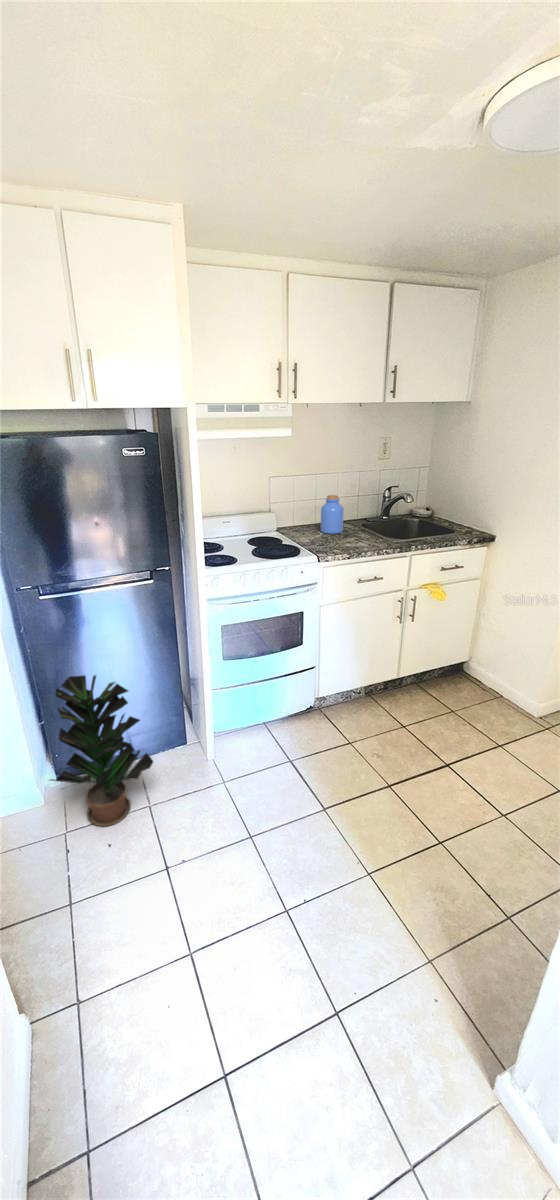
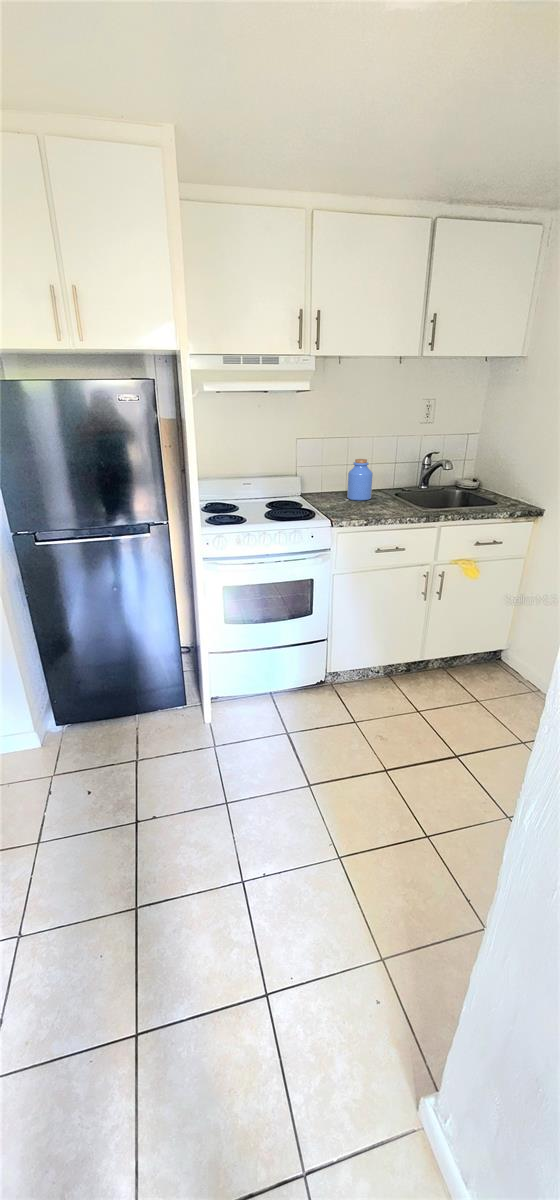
potted plant: present [51,675,153,827] -> none [31,624,138,777]

